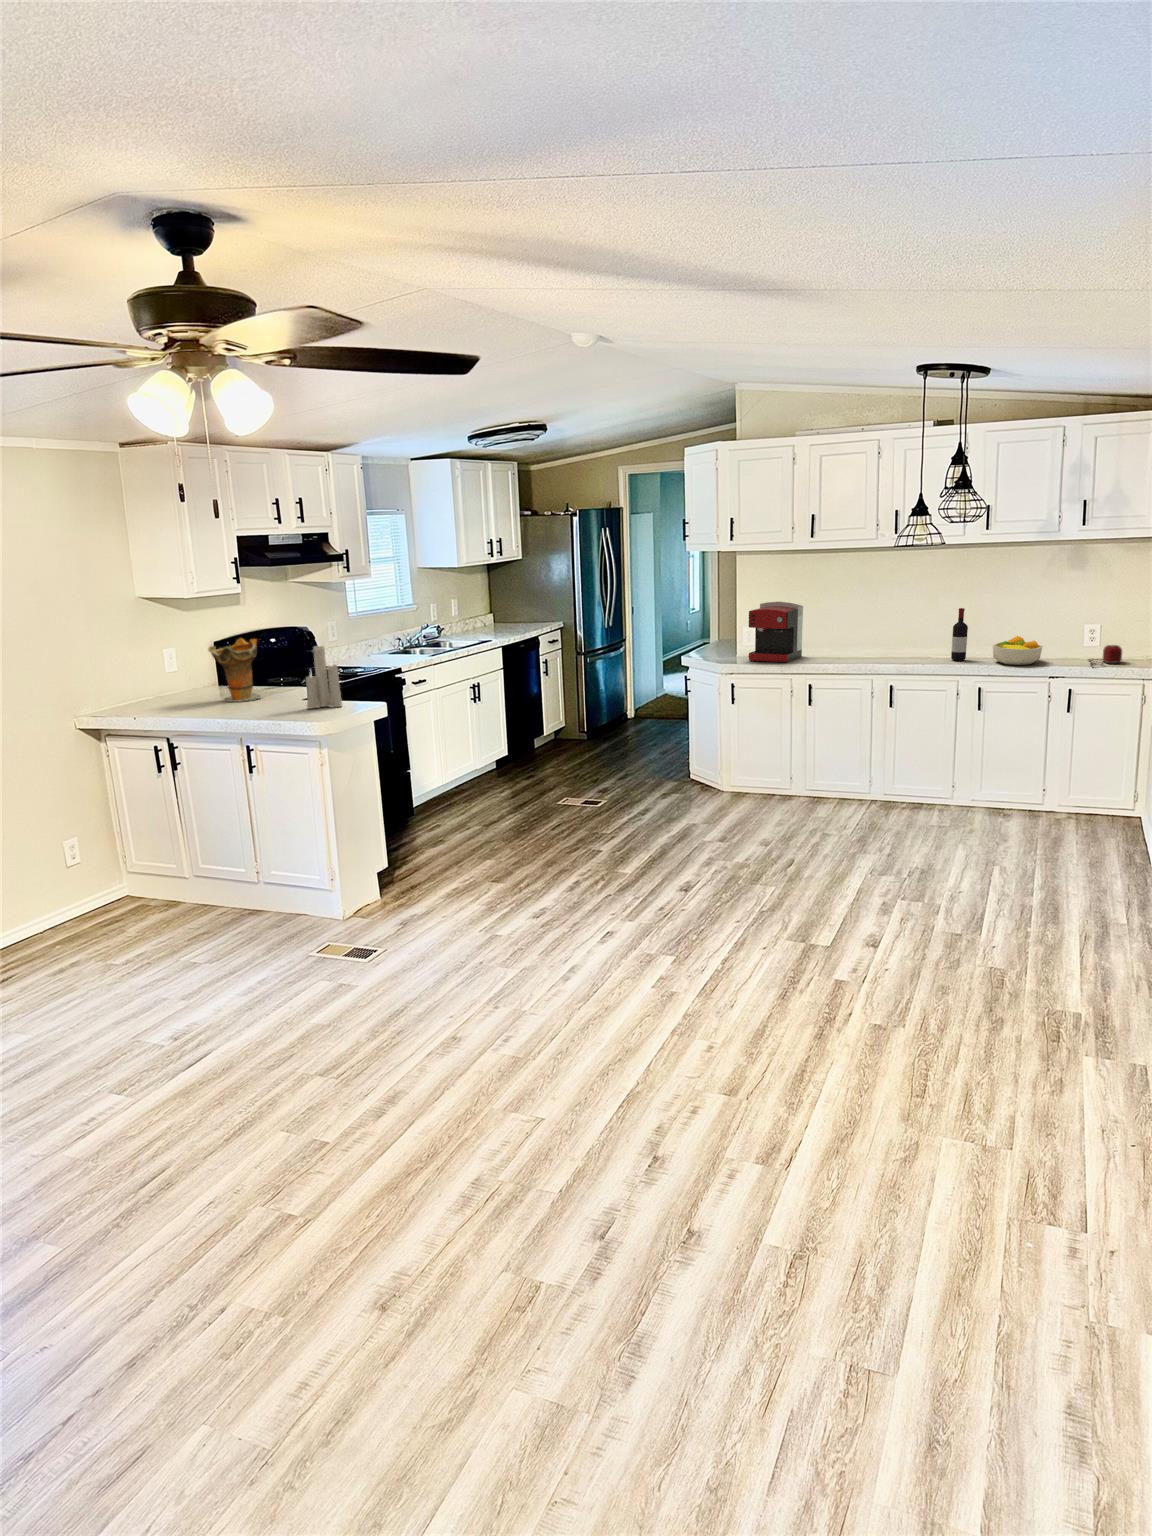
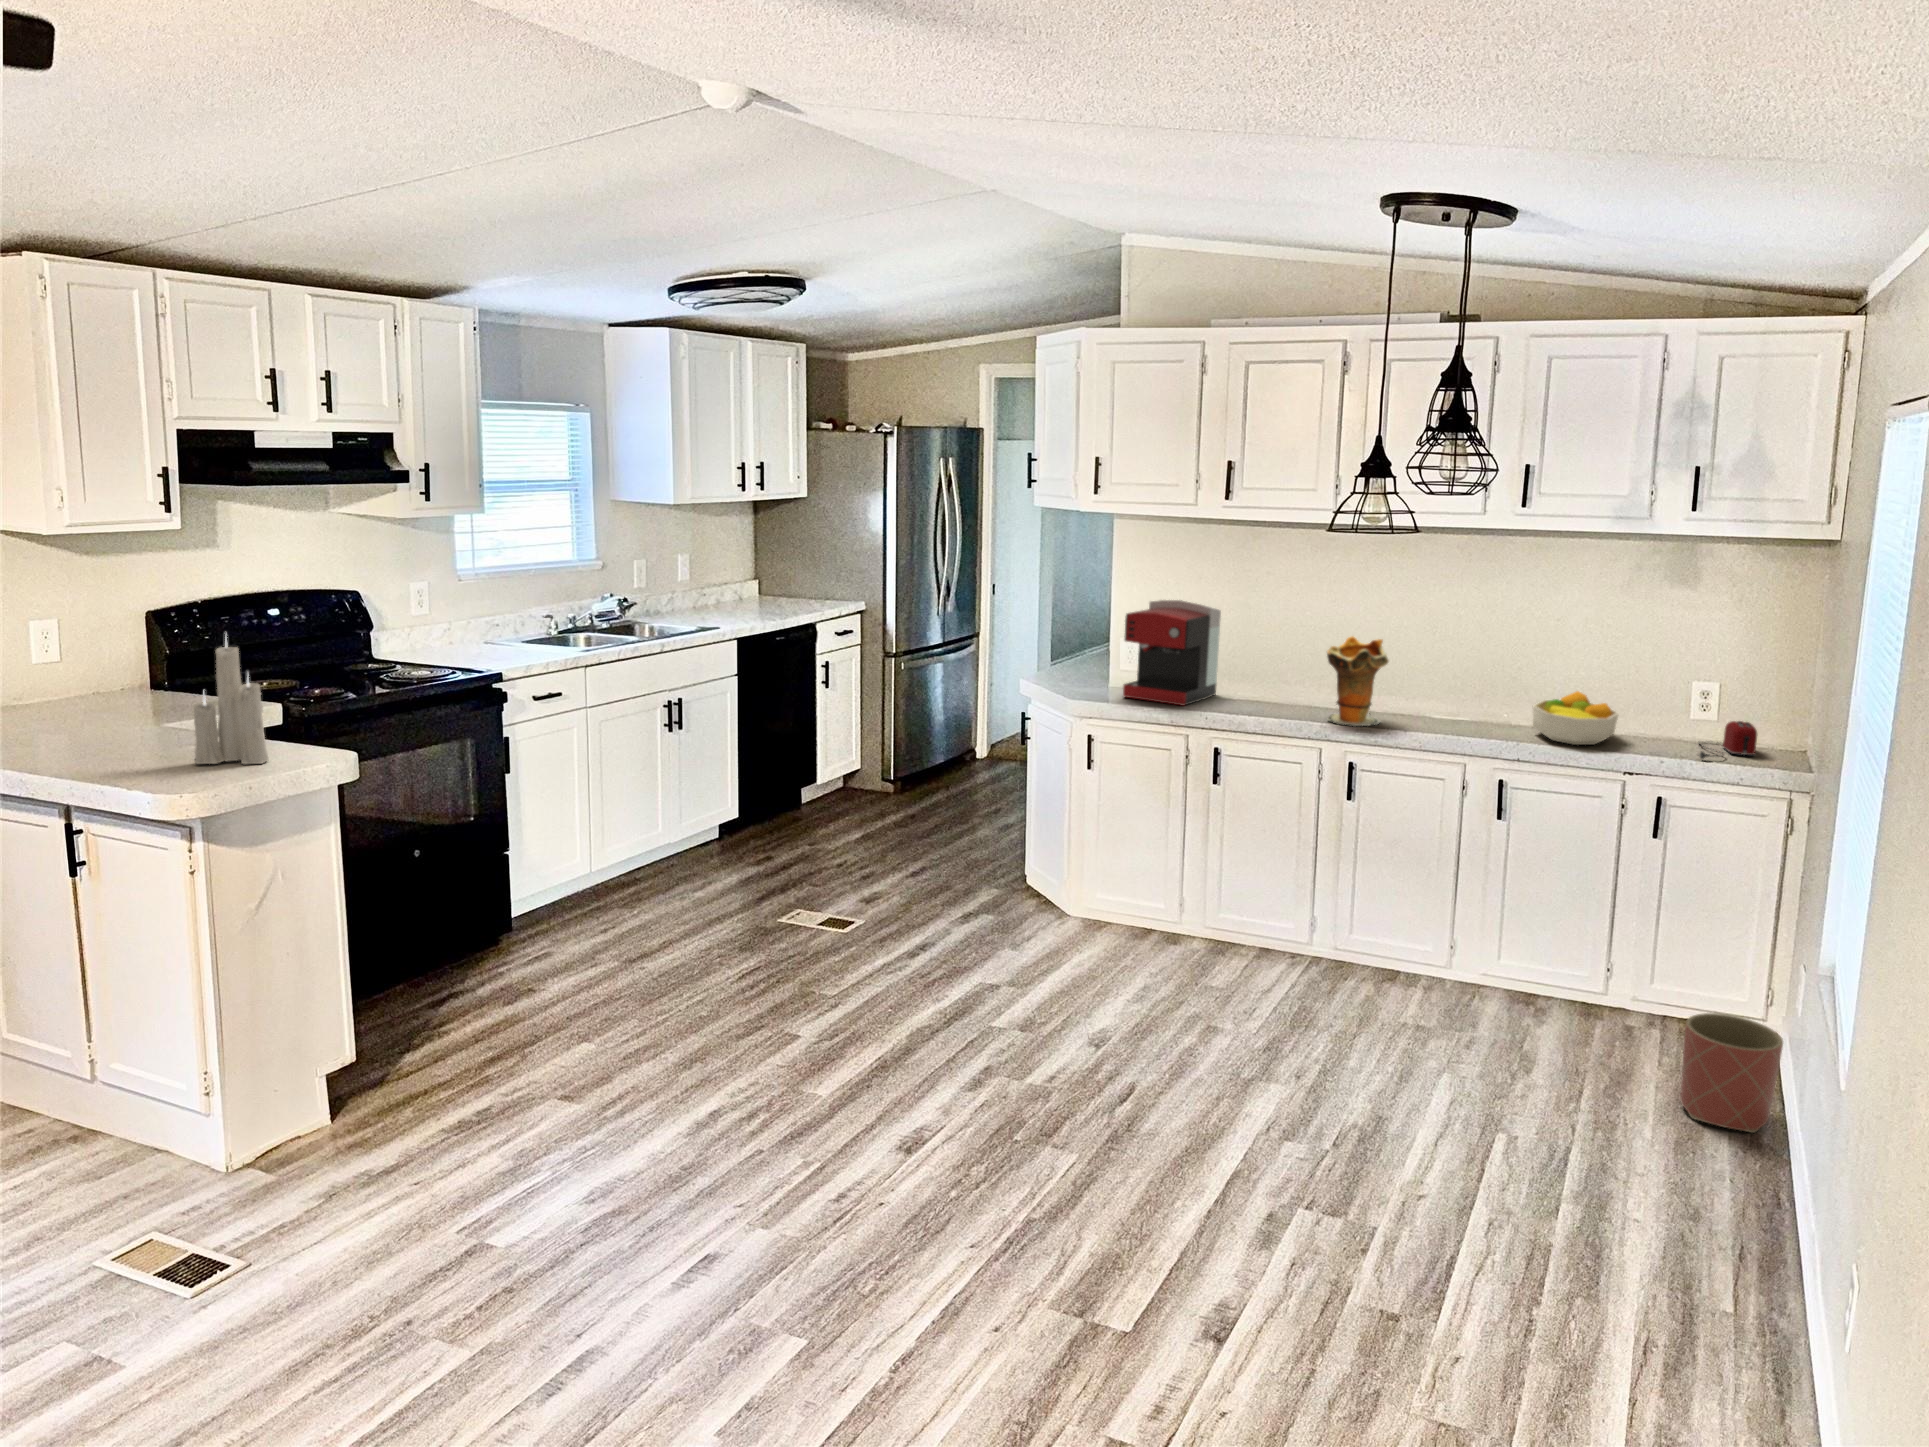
wine bottle: present [951,608,968,661] -> none [1463,636,1492,727]
decorative vase: present [208,639,261,702] -> present [1327,636,1388,726]
planter: none [1089,799,1144,857] -> present [1680,1013,1783,1133]

